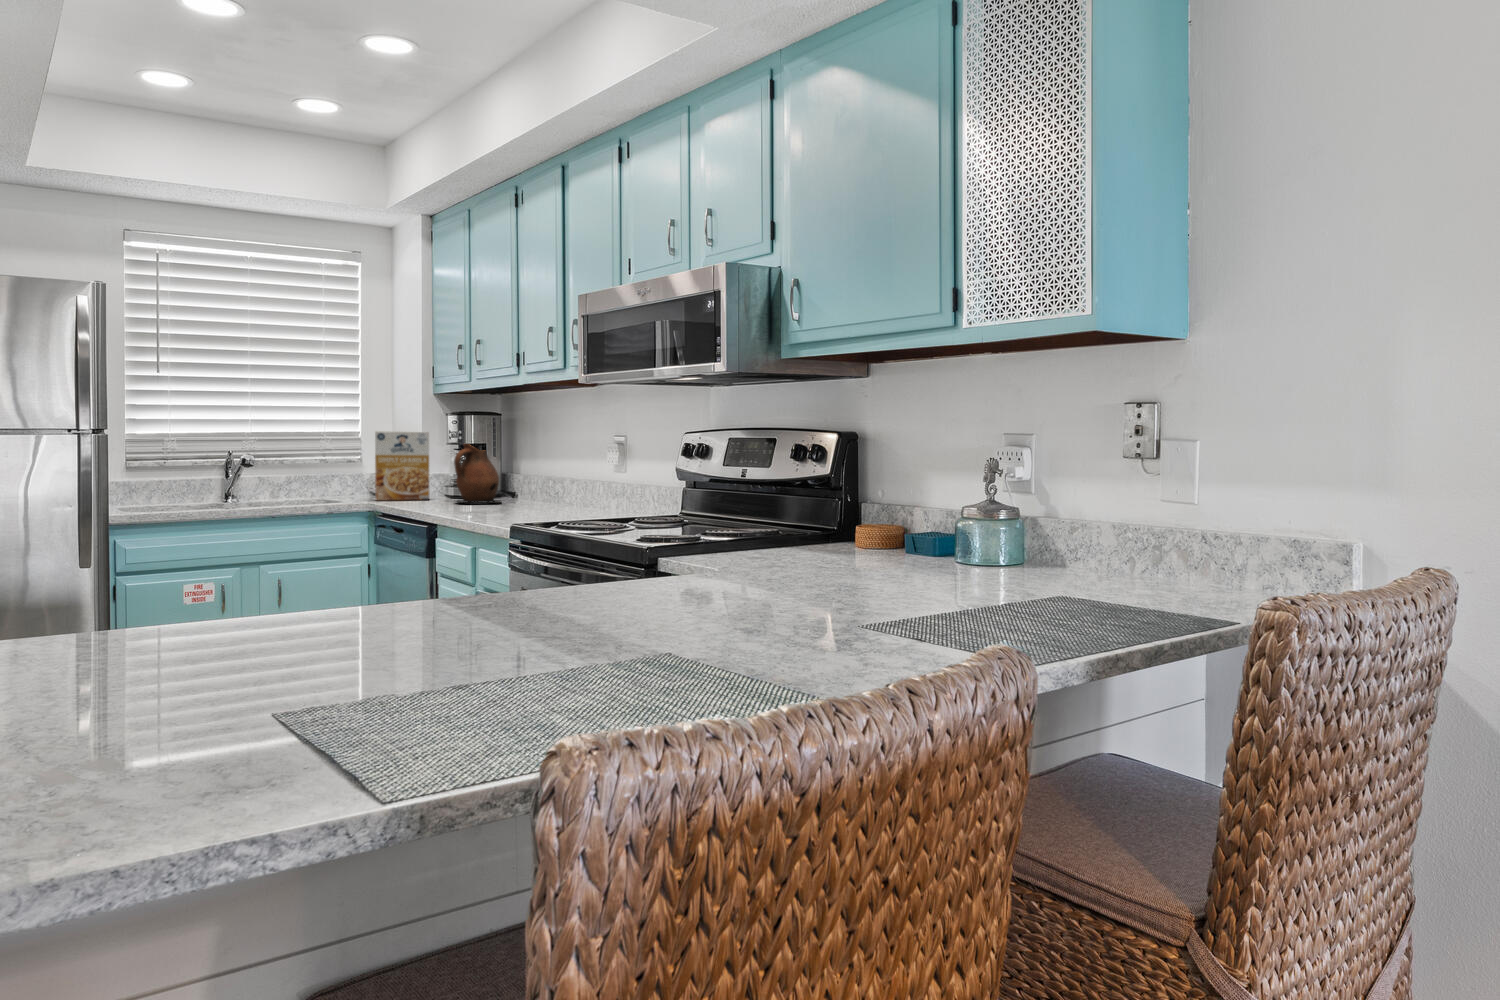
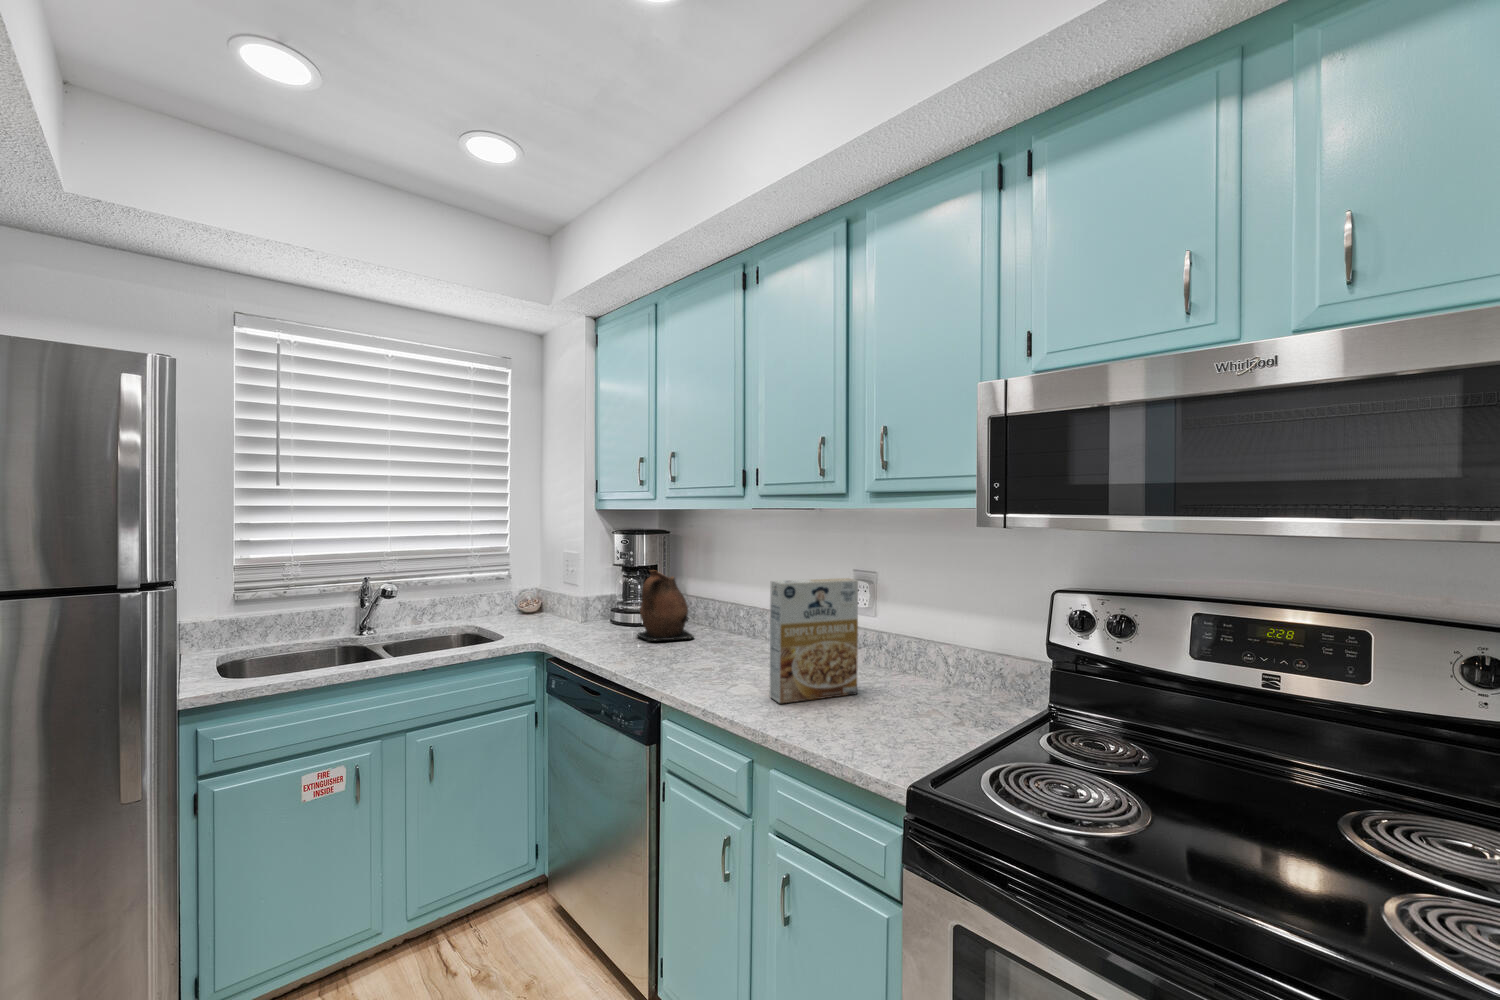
cereal box: present [375,431,429,500] -> present [770,578,858,703]

